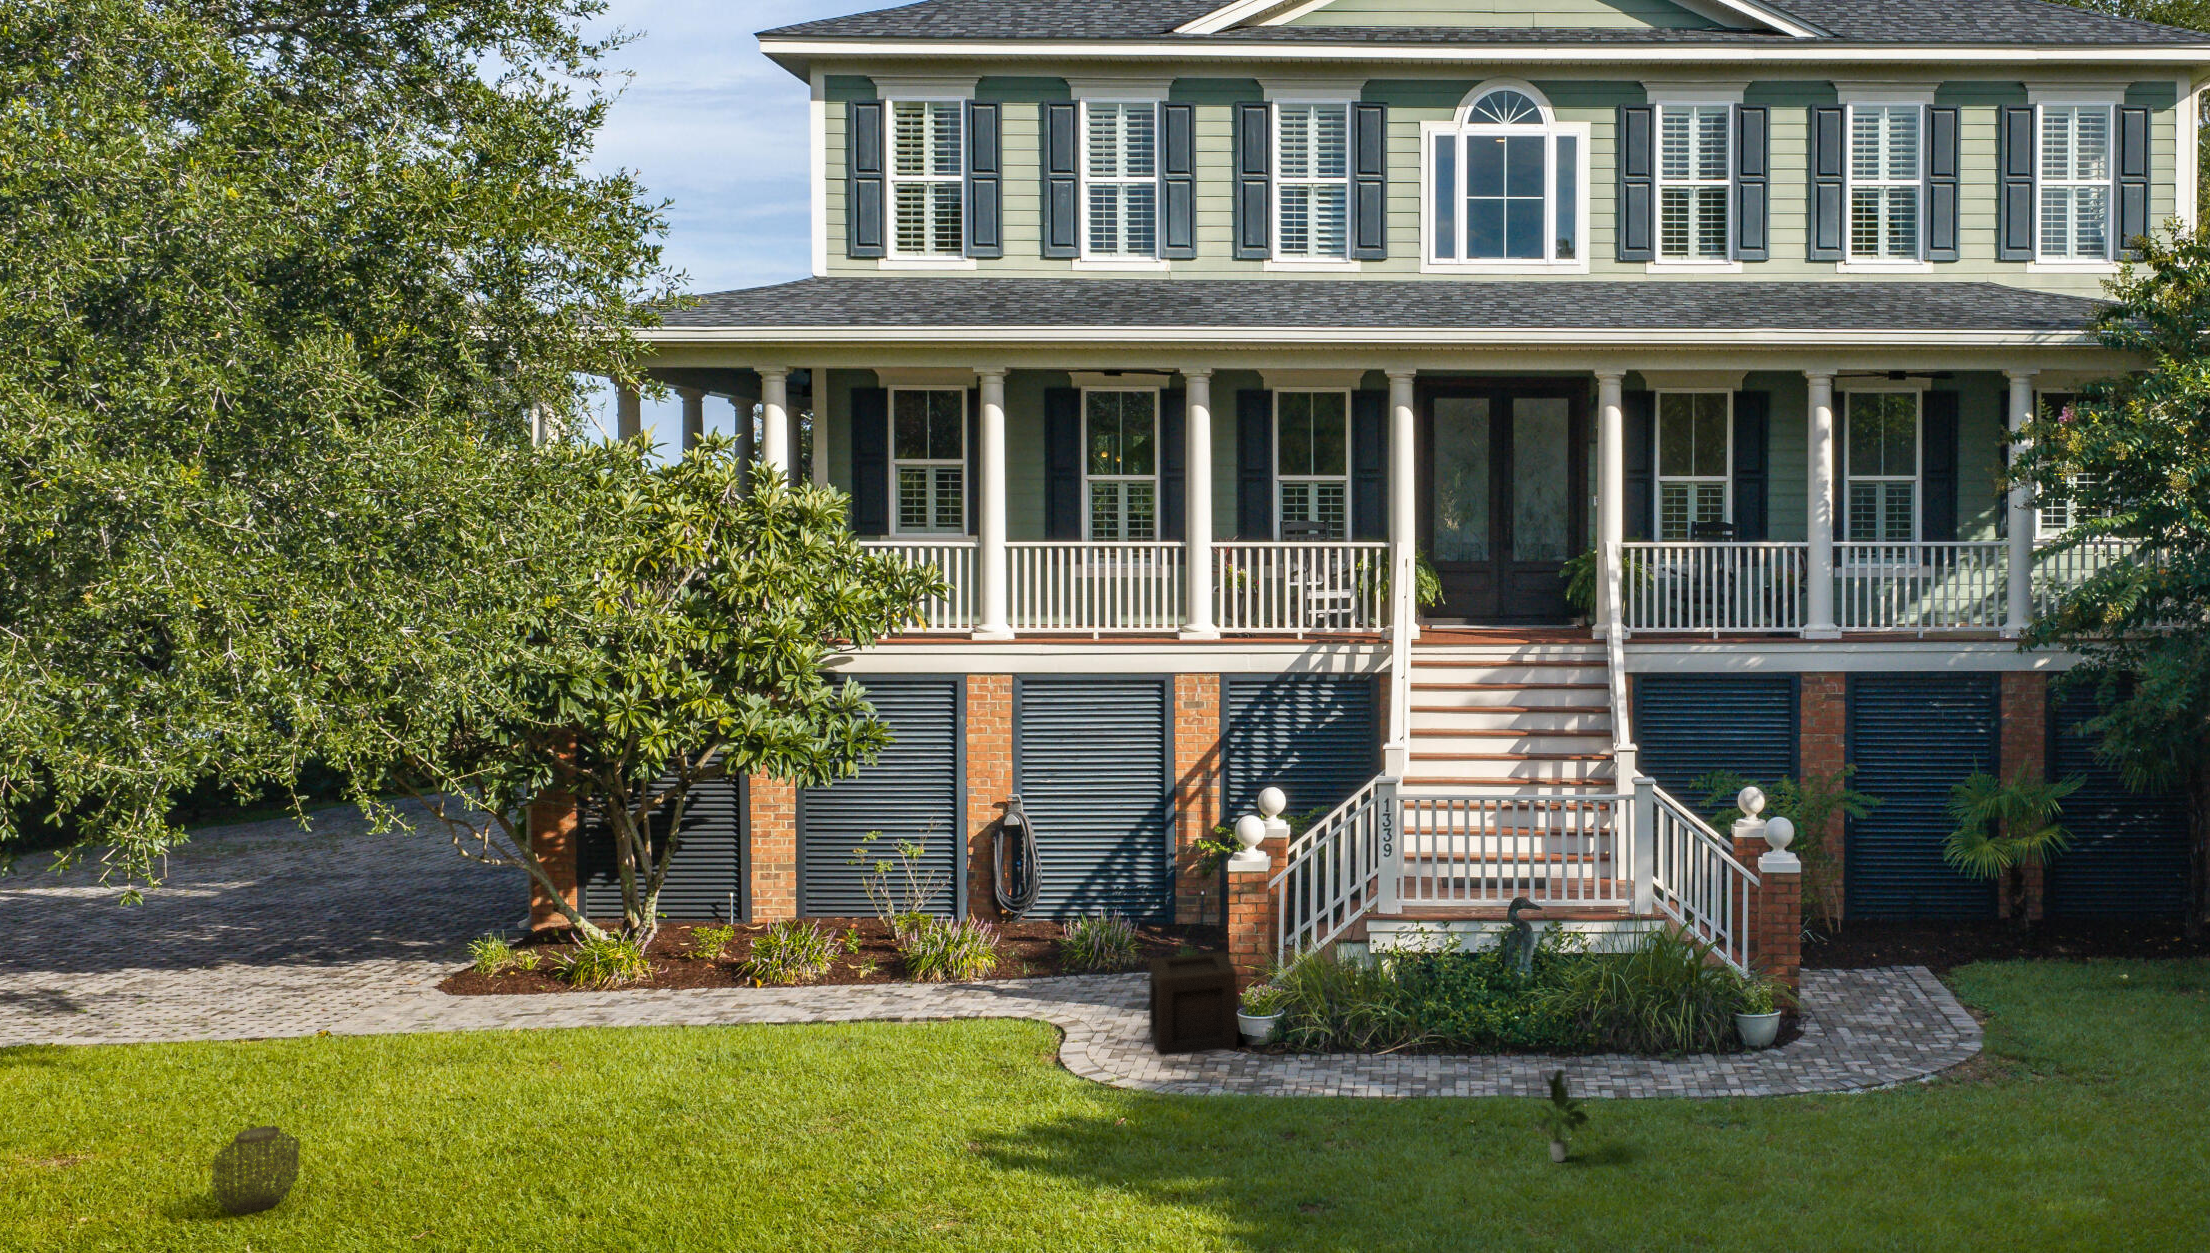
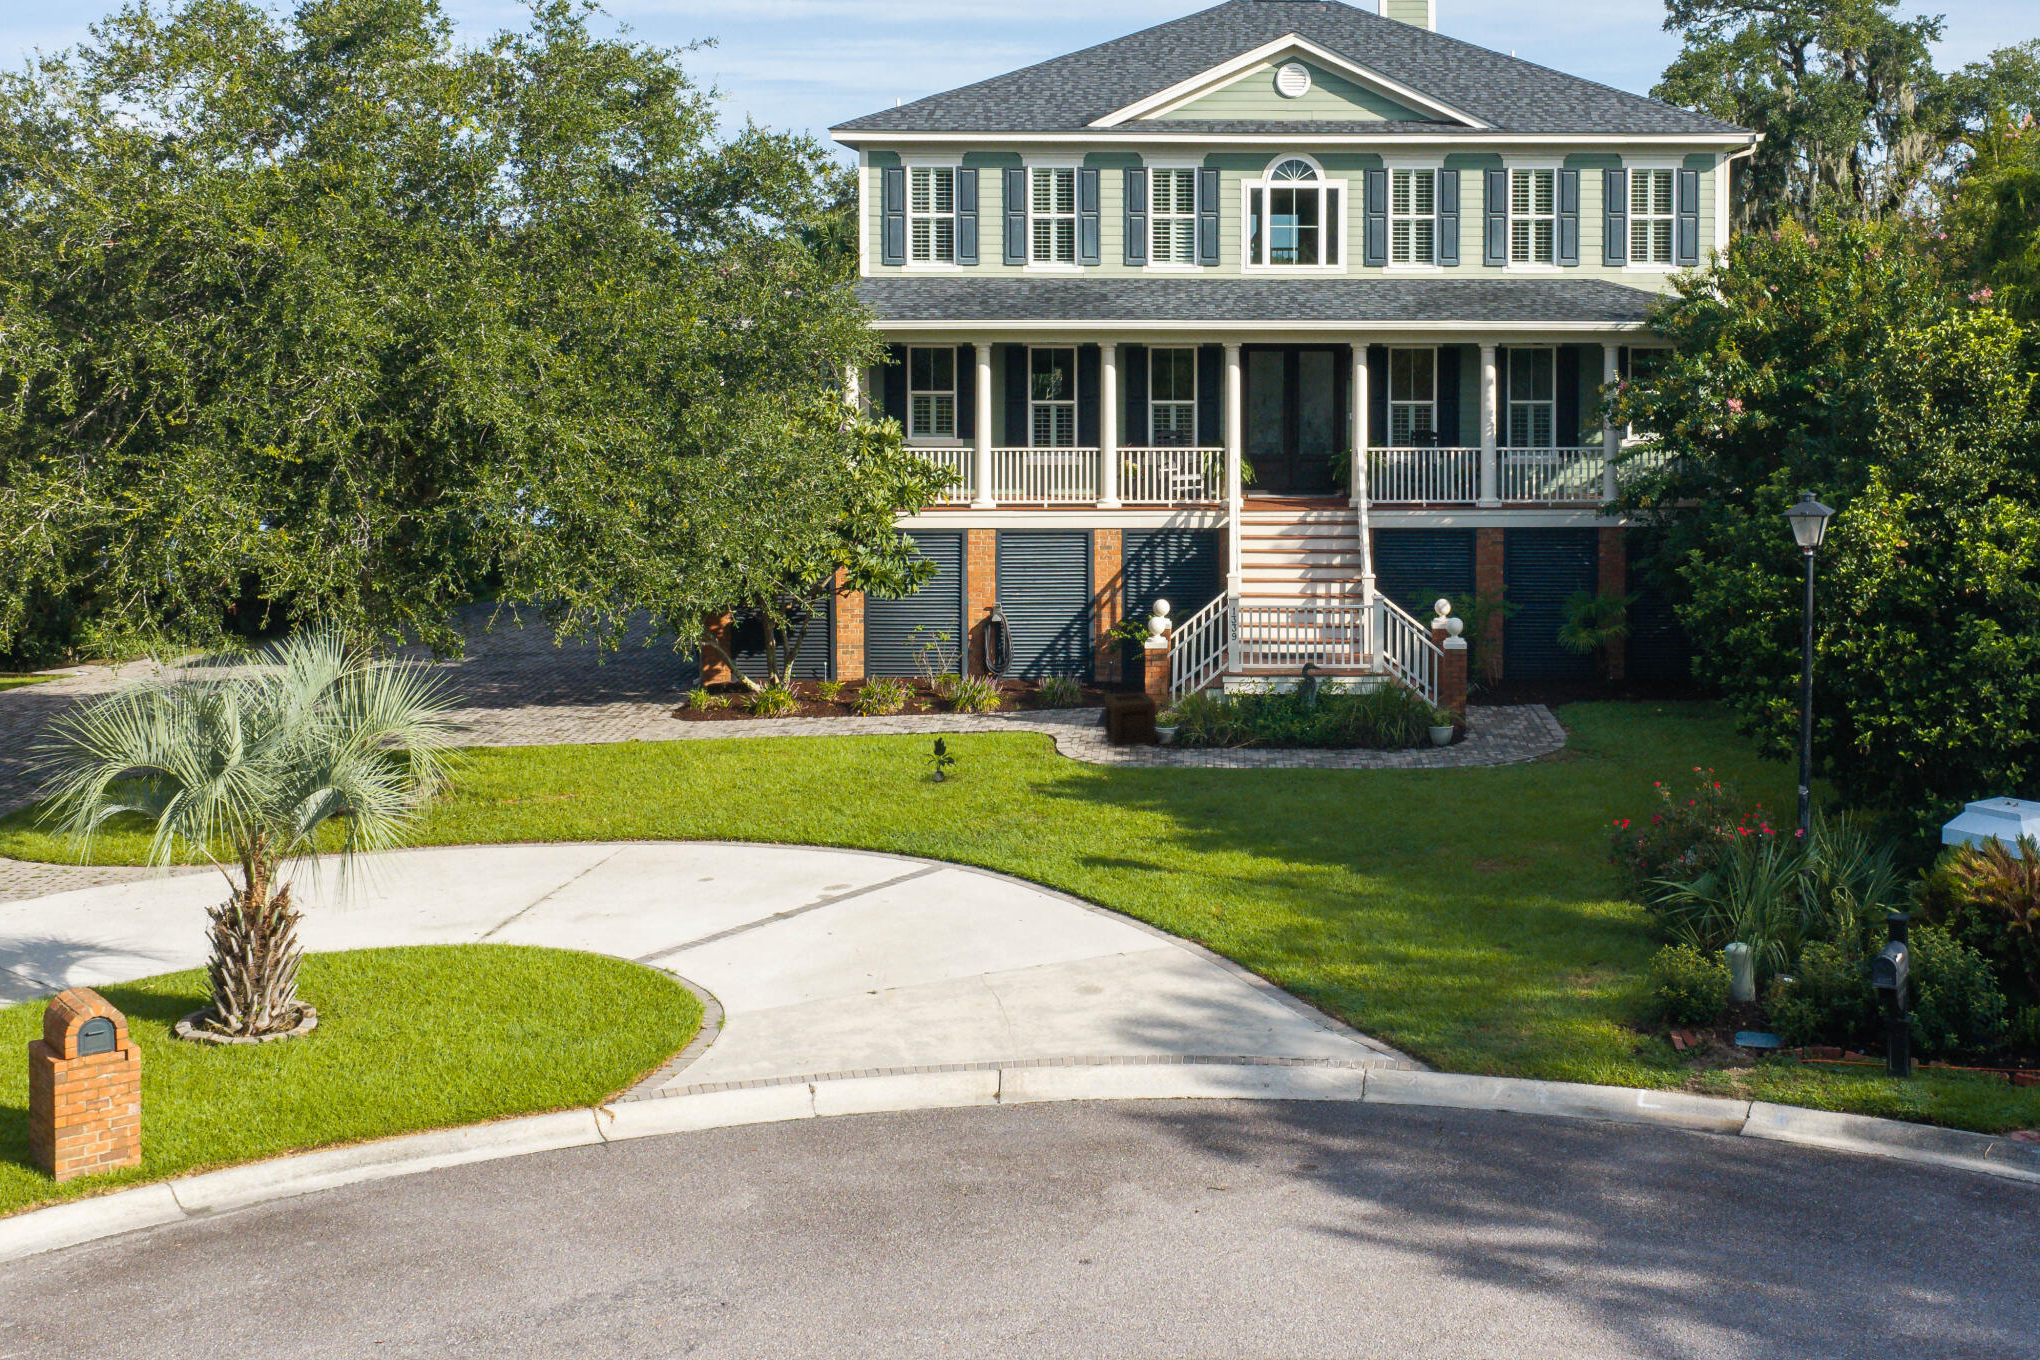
potted plant: present [1541,1069,1589,1162] -> present [925,737,956,781]
woven basket: present [212,1126,300,1214] -> none [672,773,710,814]

